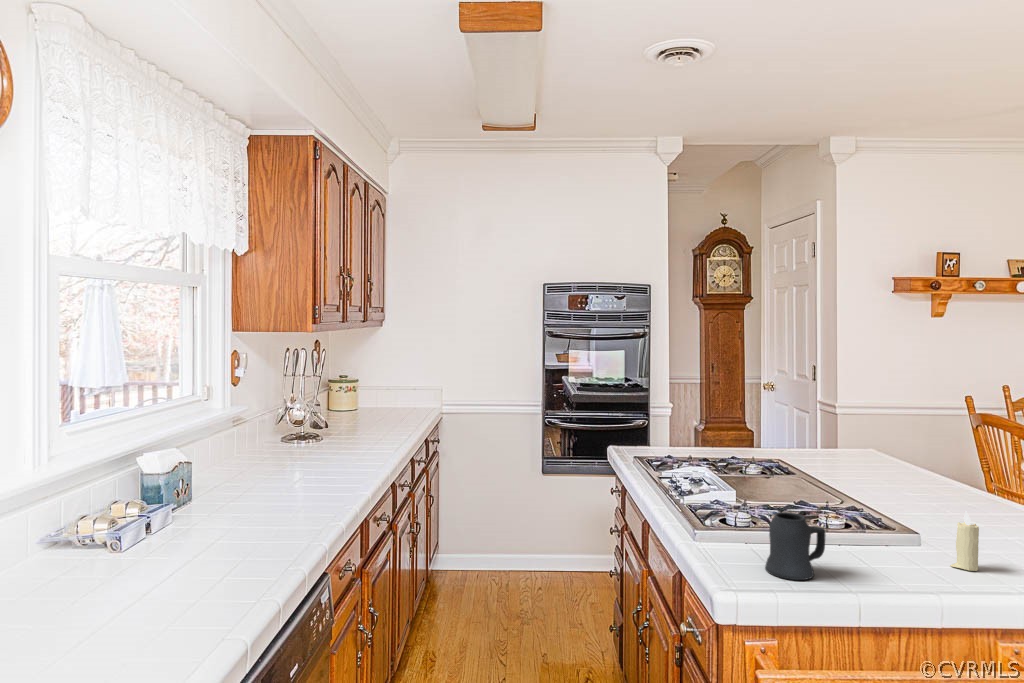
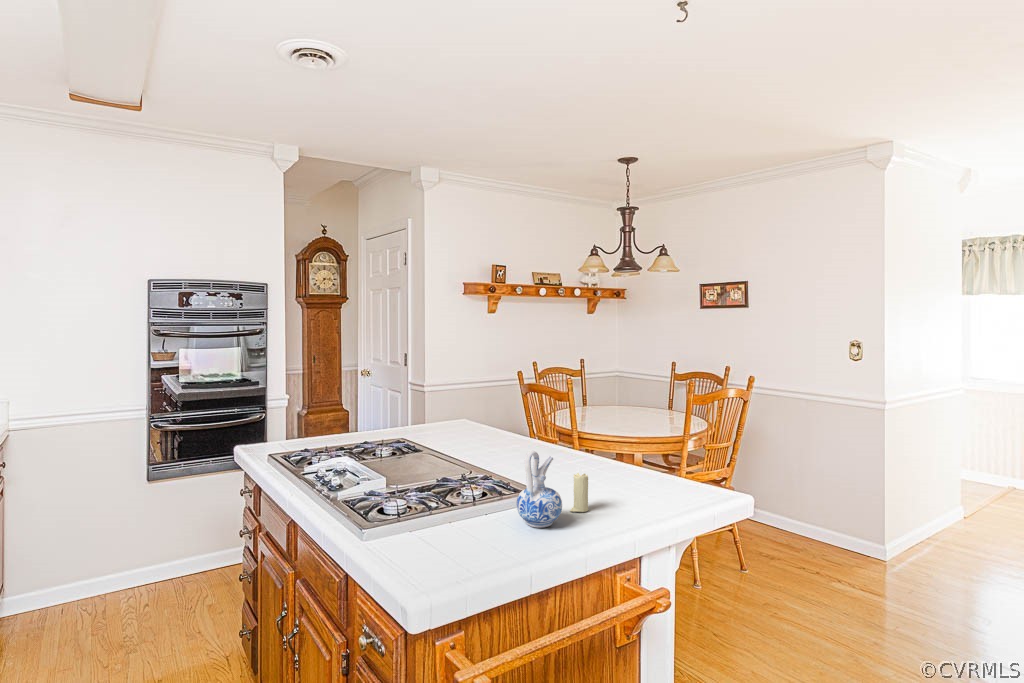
ceramic pitcher: none [867,482,928,573] -> present [517,451,562,528]
mug: present [765,512,826,580] -> none [442,494,492,561]

